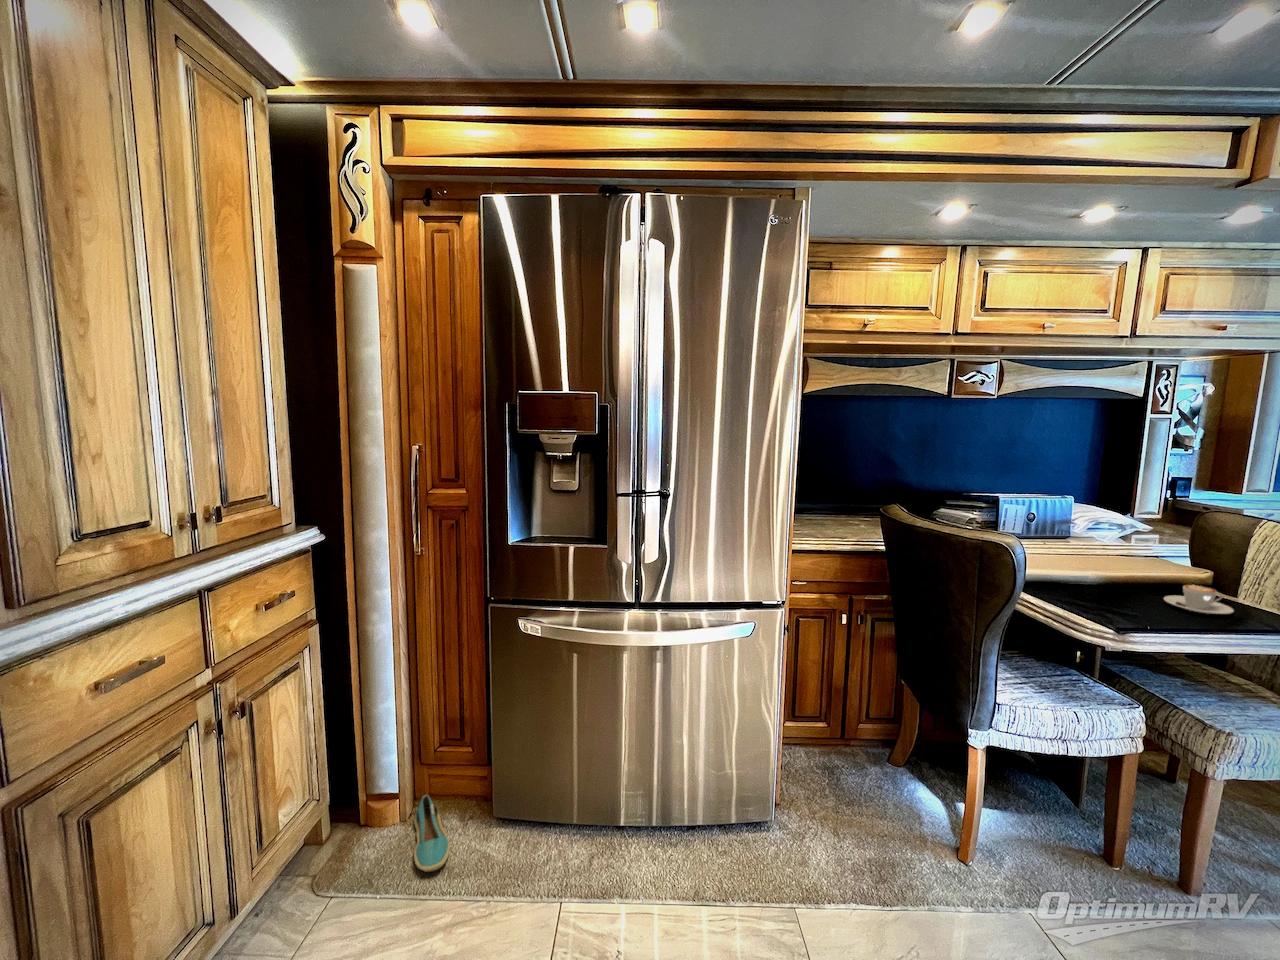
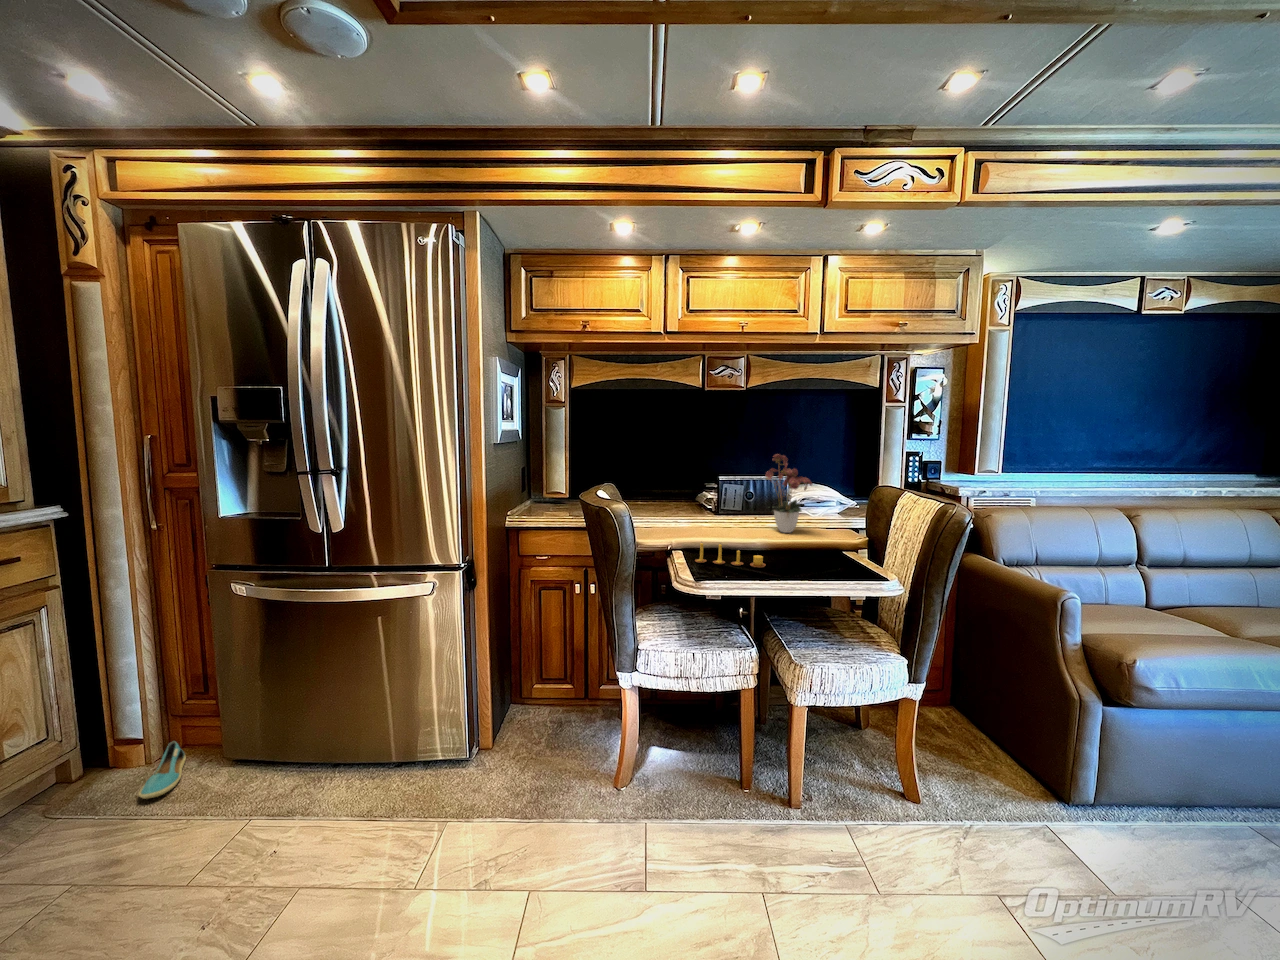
flower arrangement: none [1055,468,1135,562] -> present [766,454,812,533]
candle: none [1052,579,1153,613] -> present [695,543,766,567]
coffee cup: present [1164,585,1233,614] -> none [788,545,833,567]

